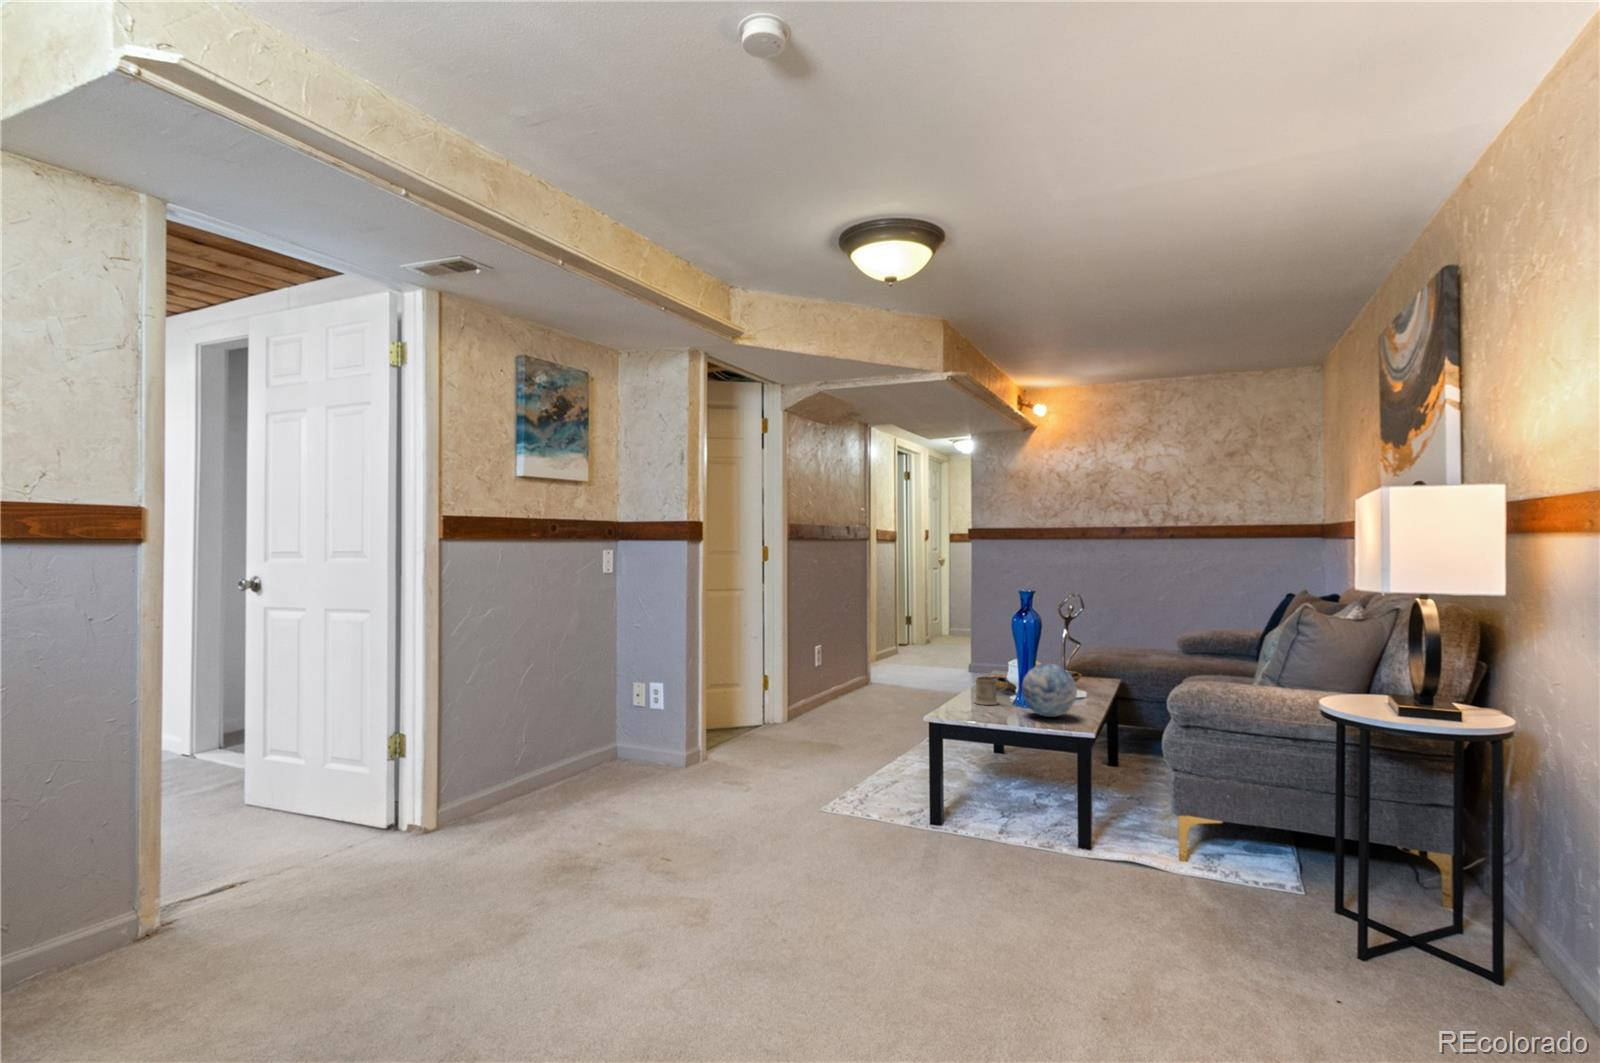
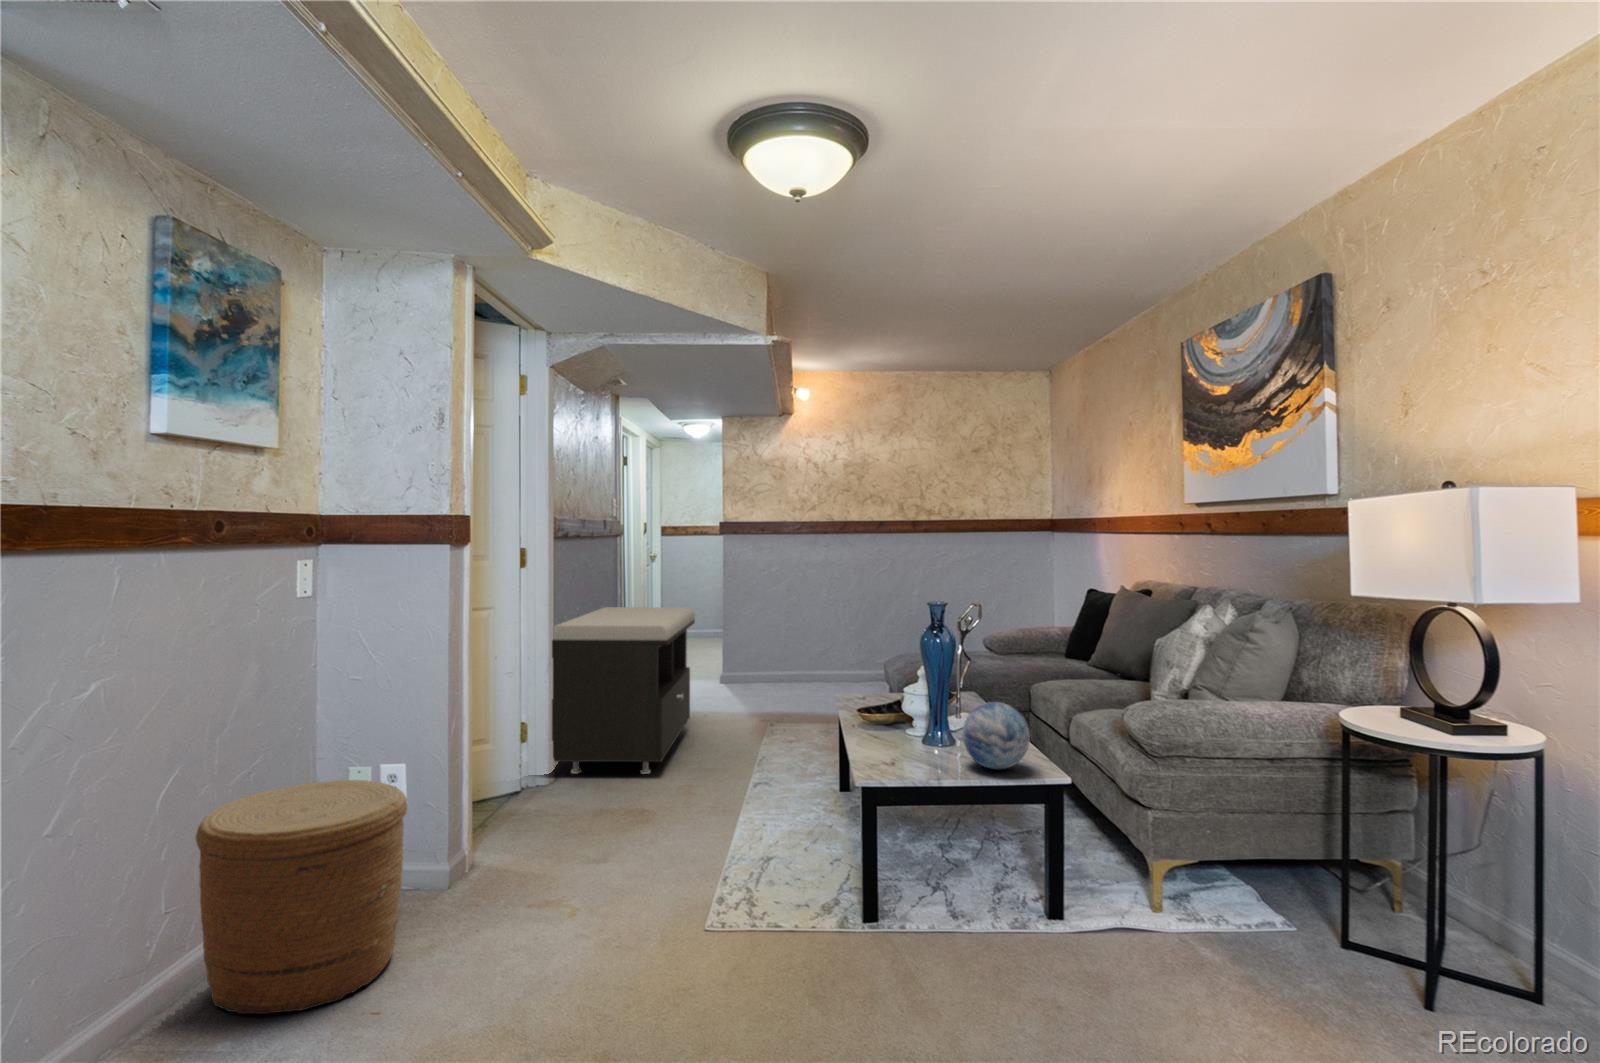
storage bench: none [787,596,919,725] -> present [552,607,695,774]
mug: present [975,675,1007,705] -> none [884,717,930,757]
woven basket: none [534,683,644,805] -> present [196,780,407,1014]

